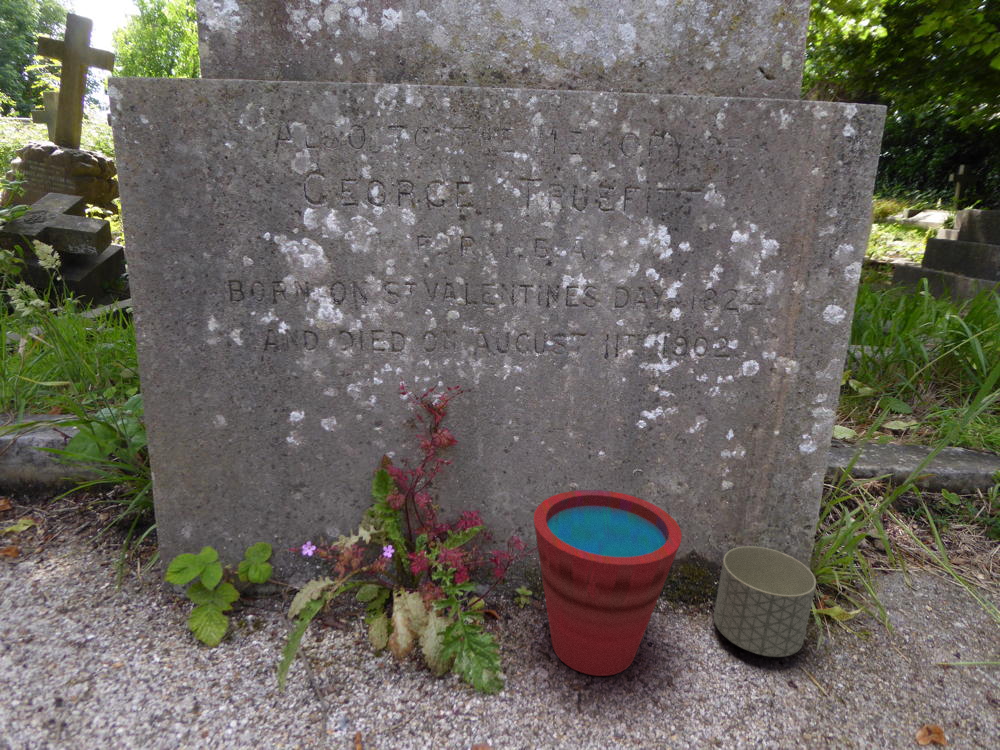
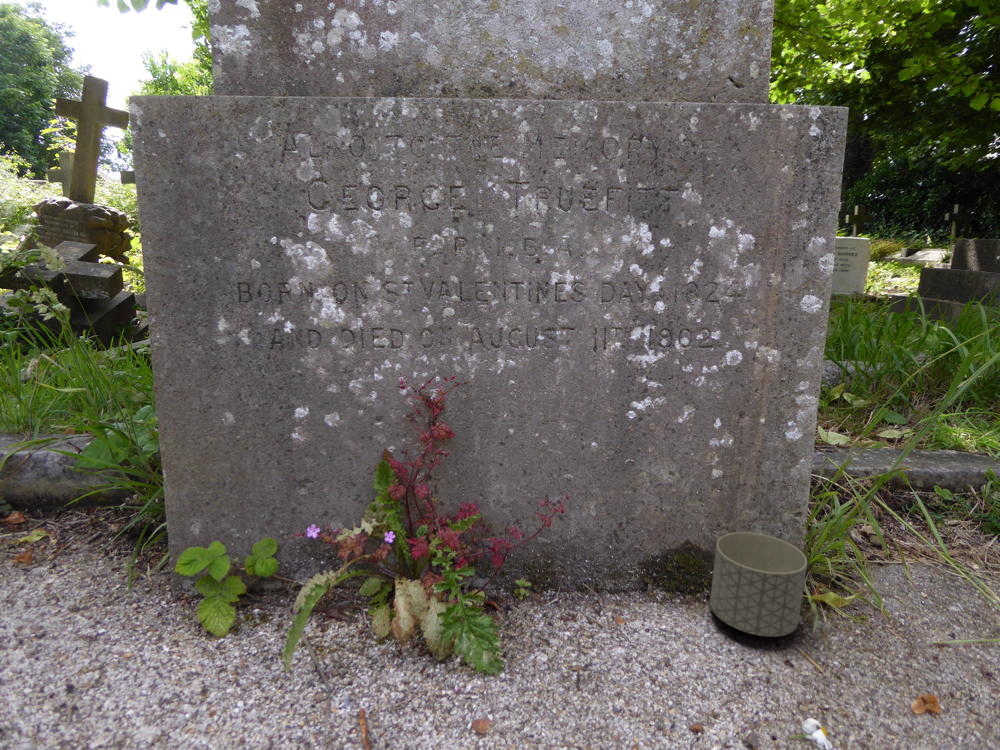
bucket: present [534,490,682,676] -> none [530,479,673,658]

